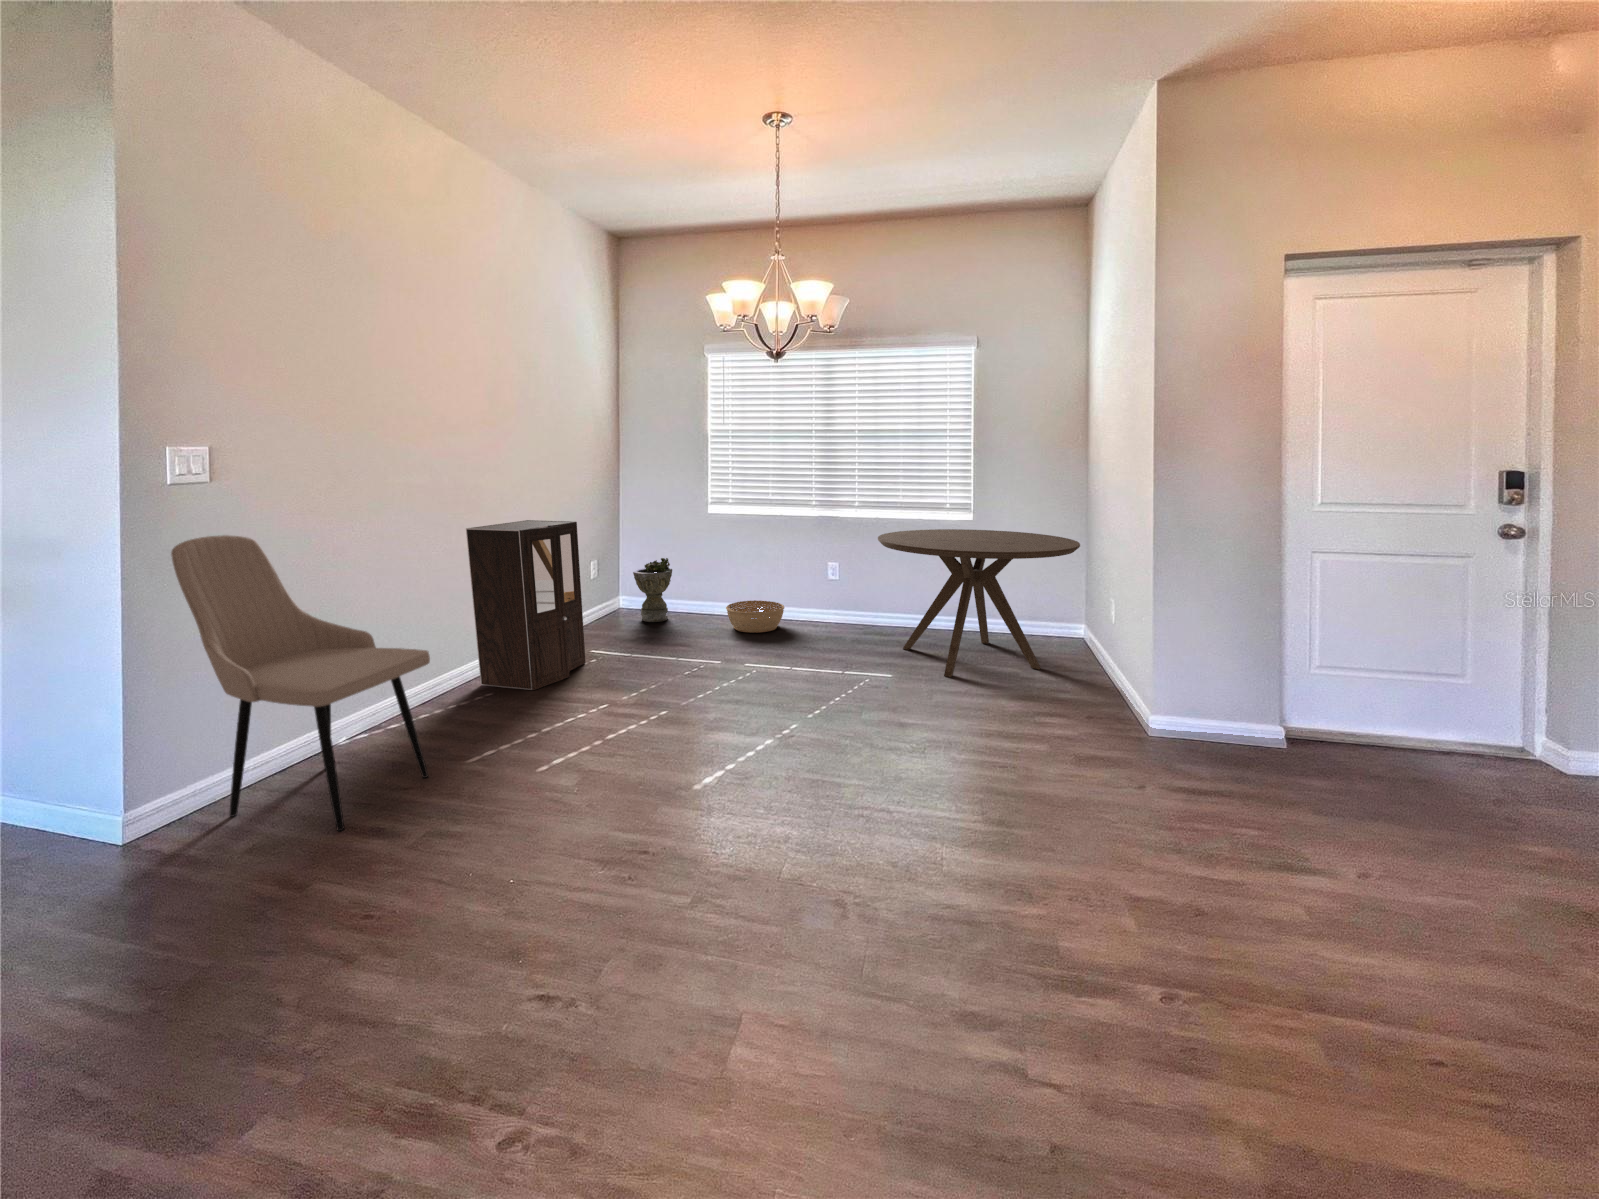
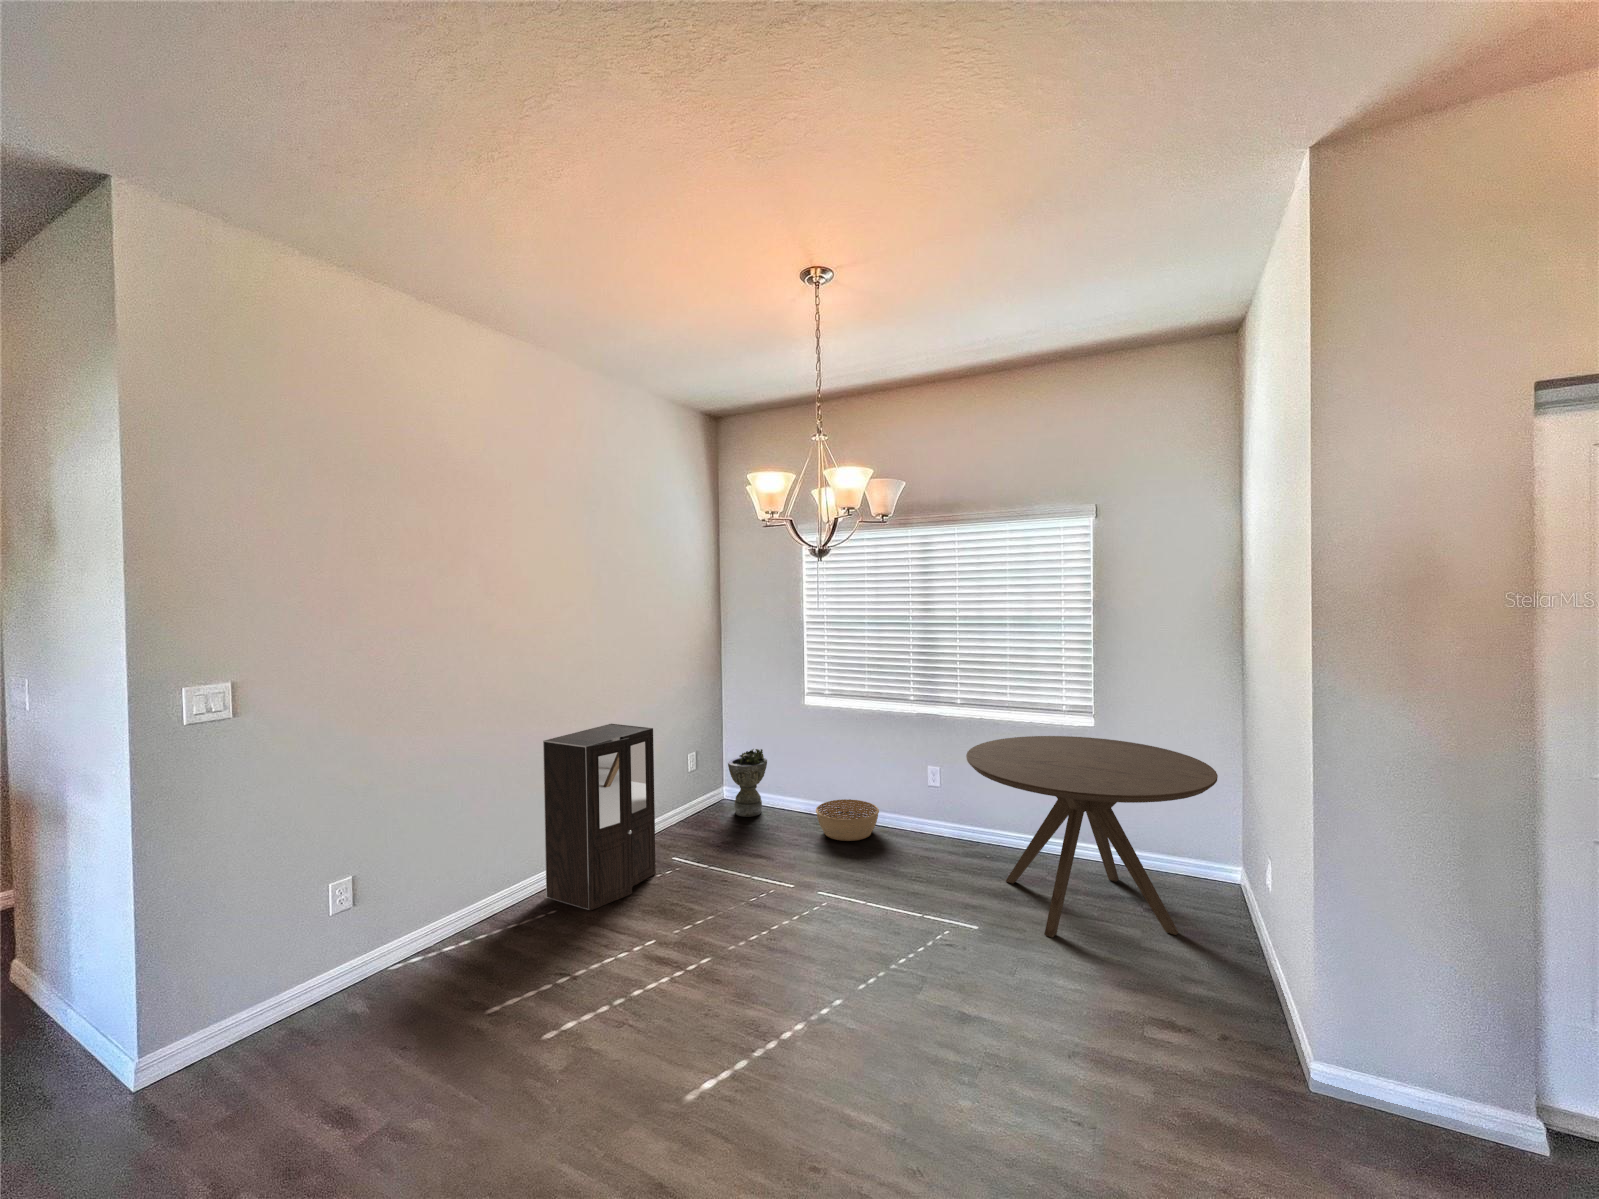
dining chair: present [171,535,430,831] -> none [245,778,451,1107]

